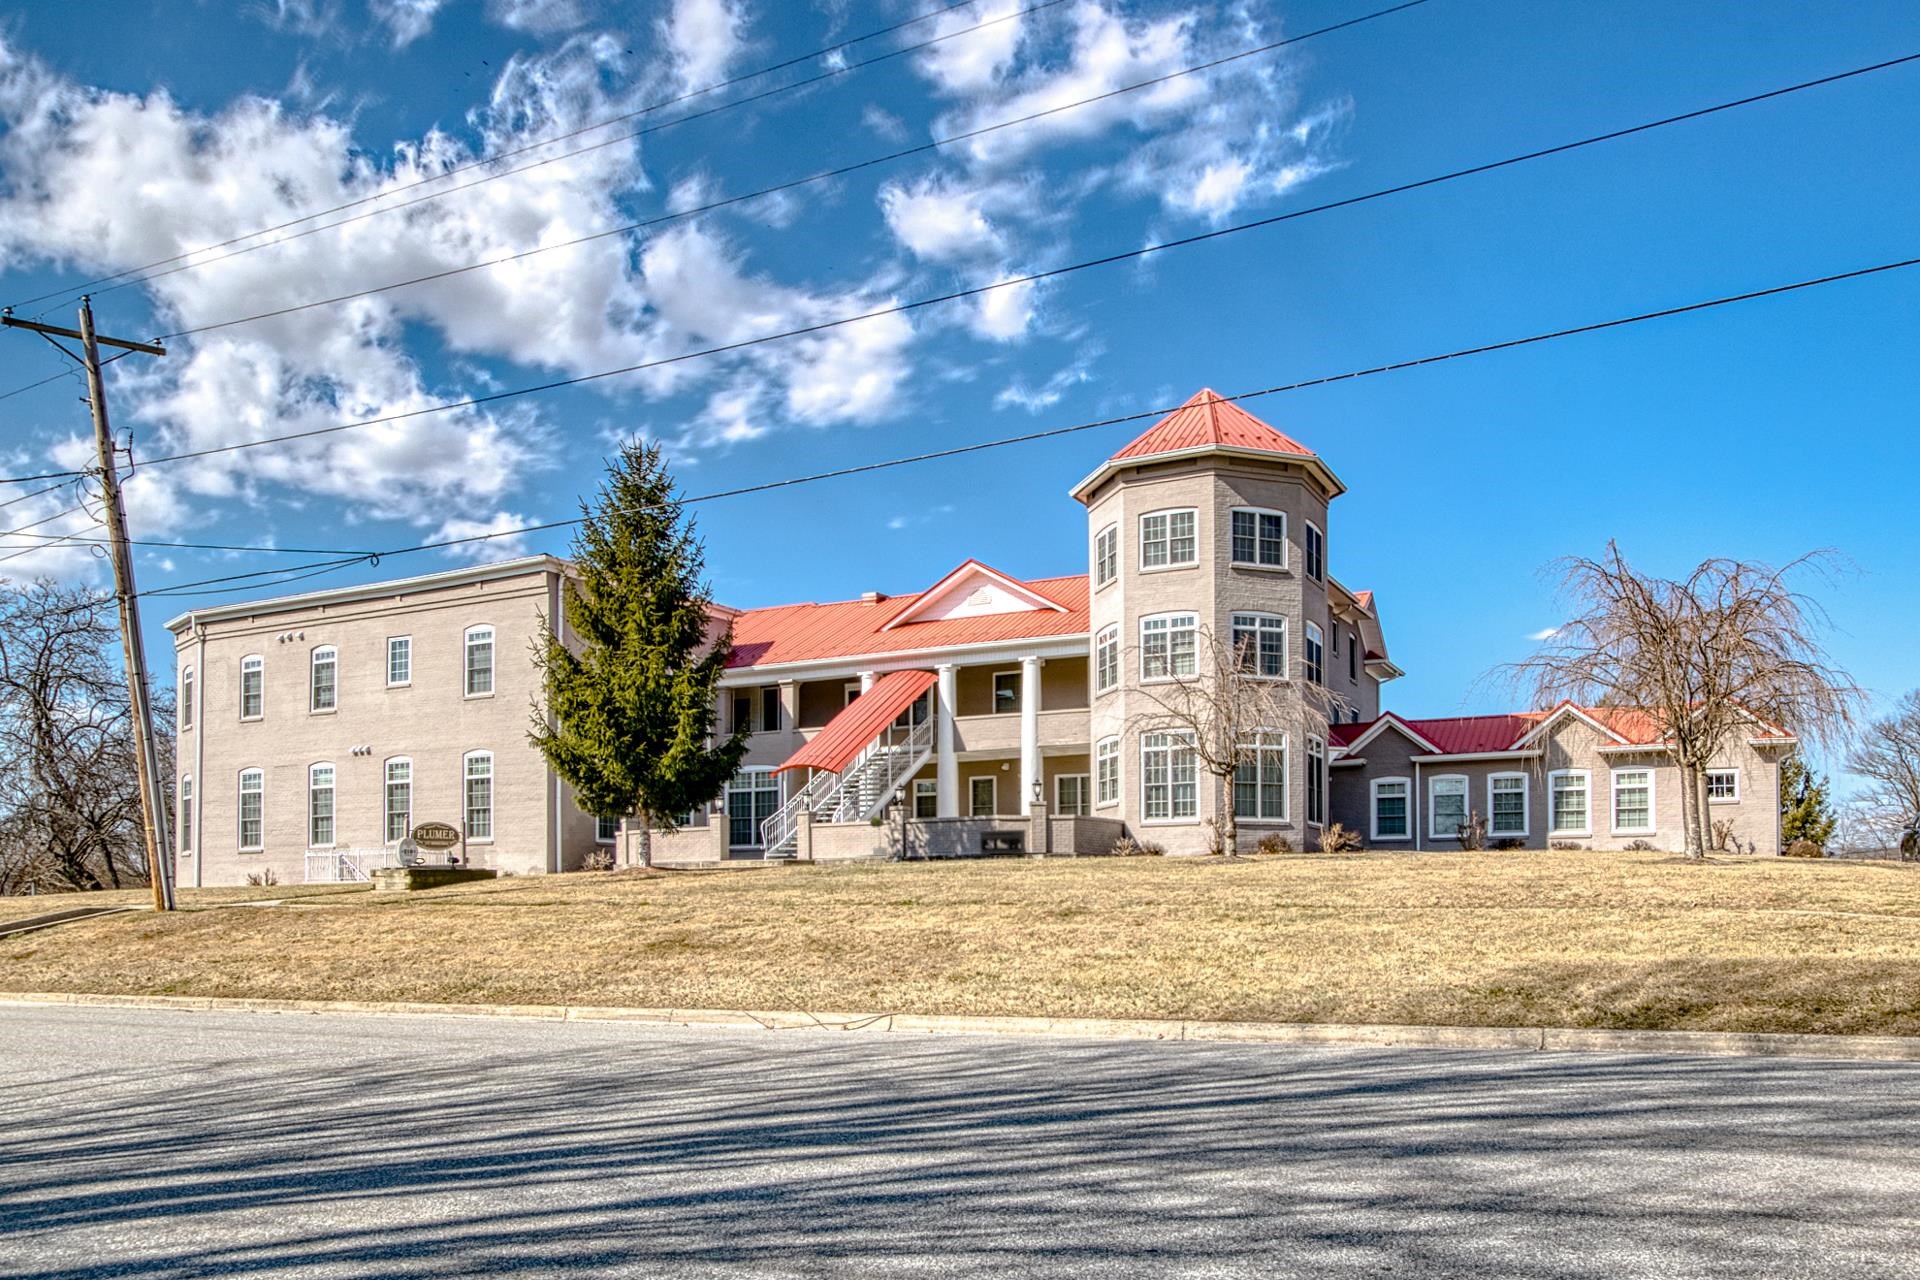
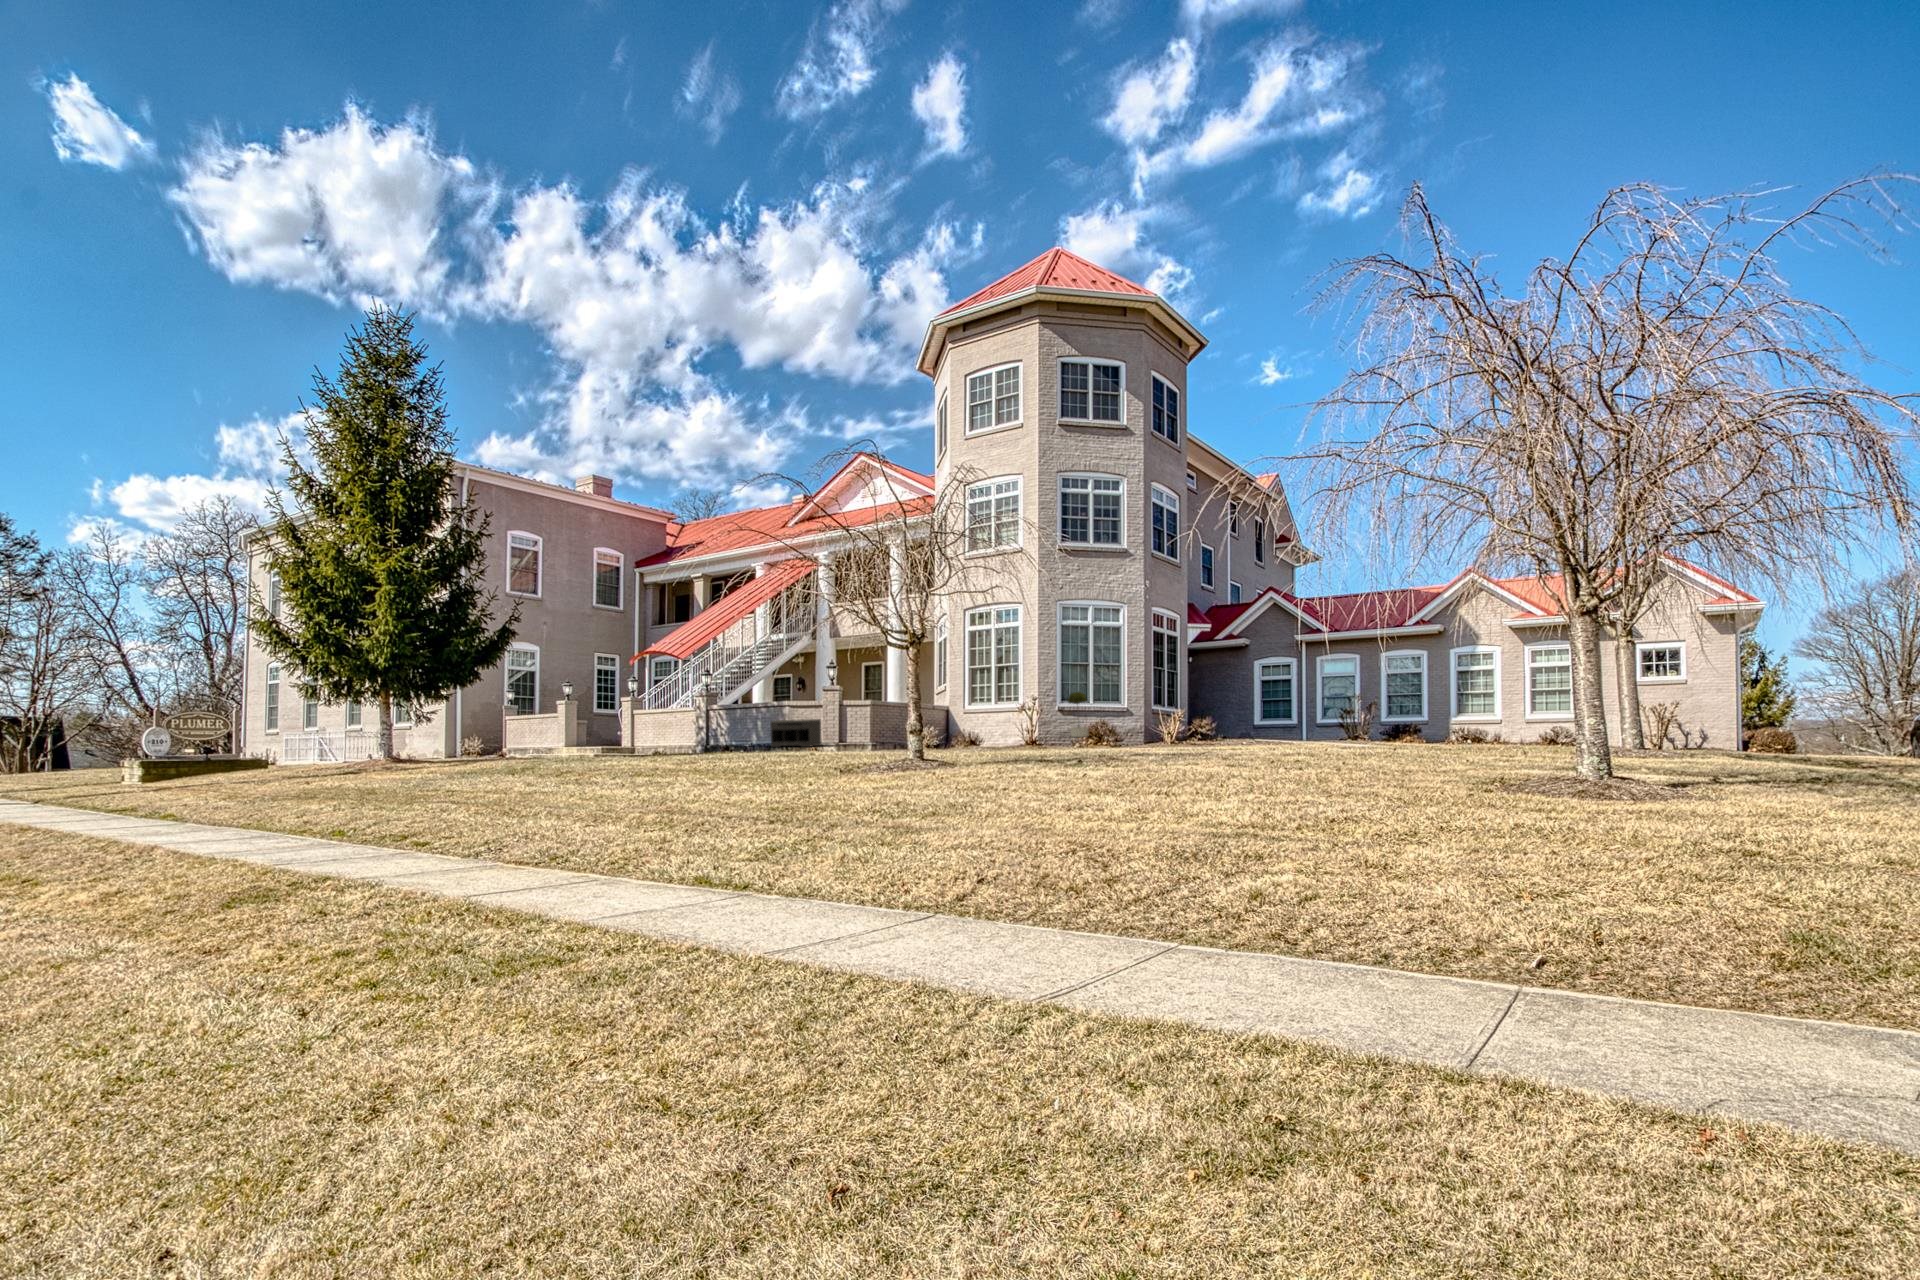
potted tree: present [870,817,888,856] -> present [1067,692,1088,737]

